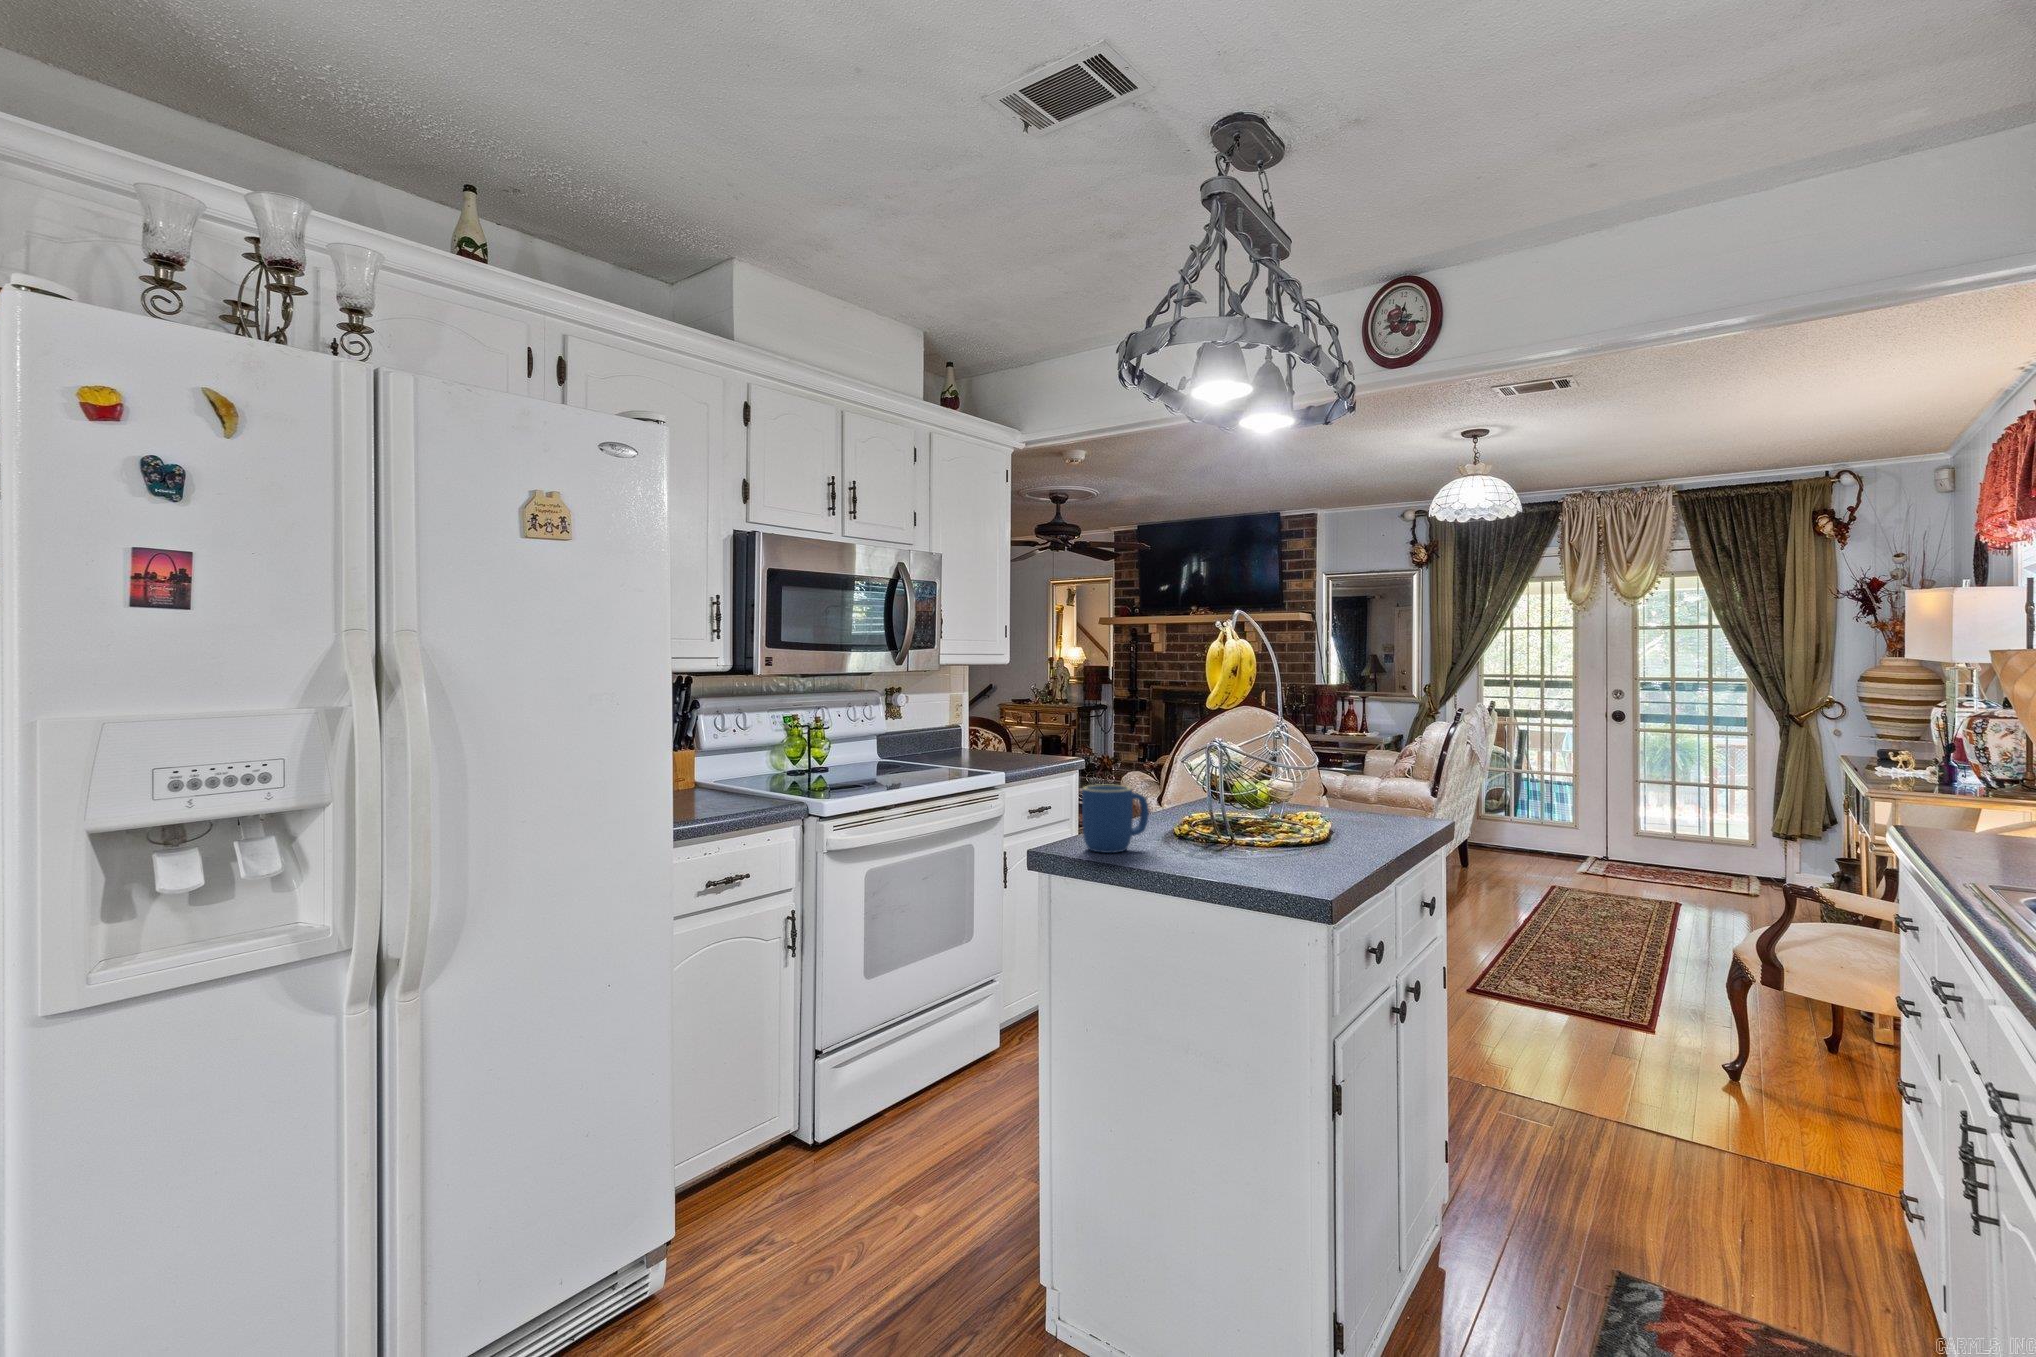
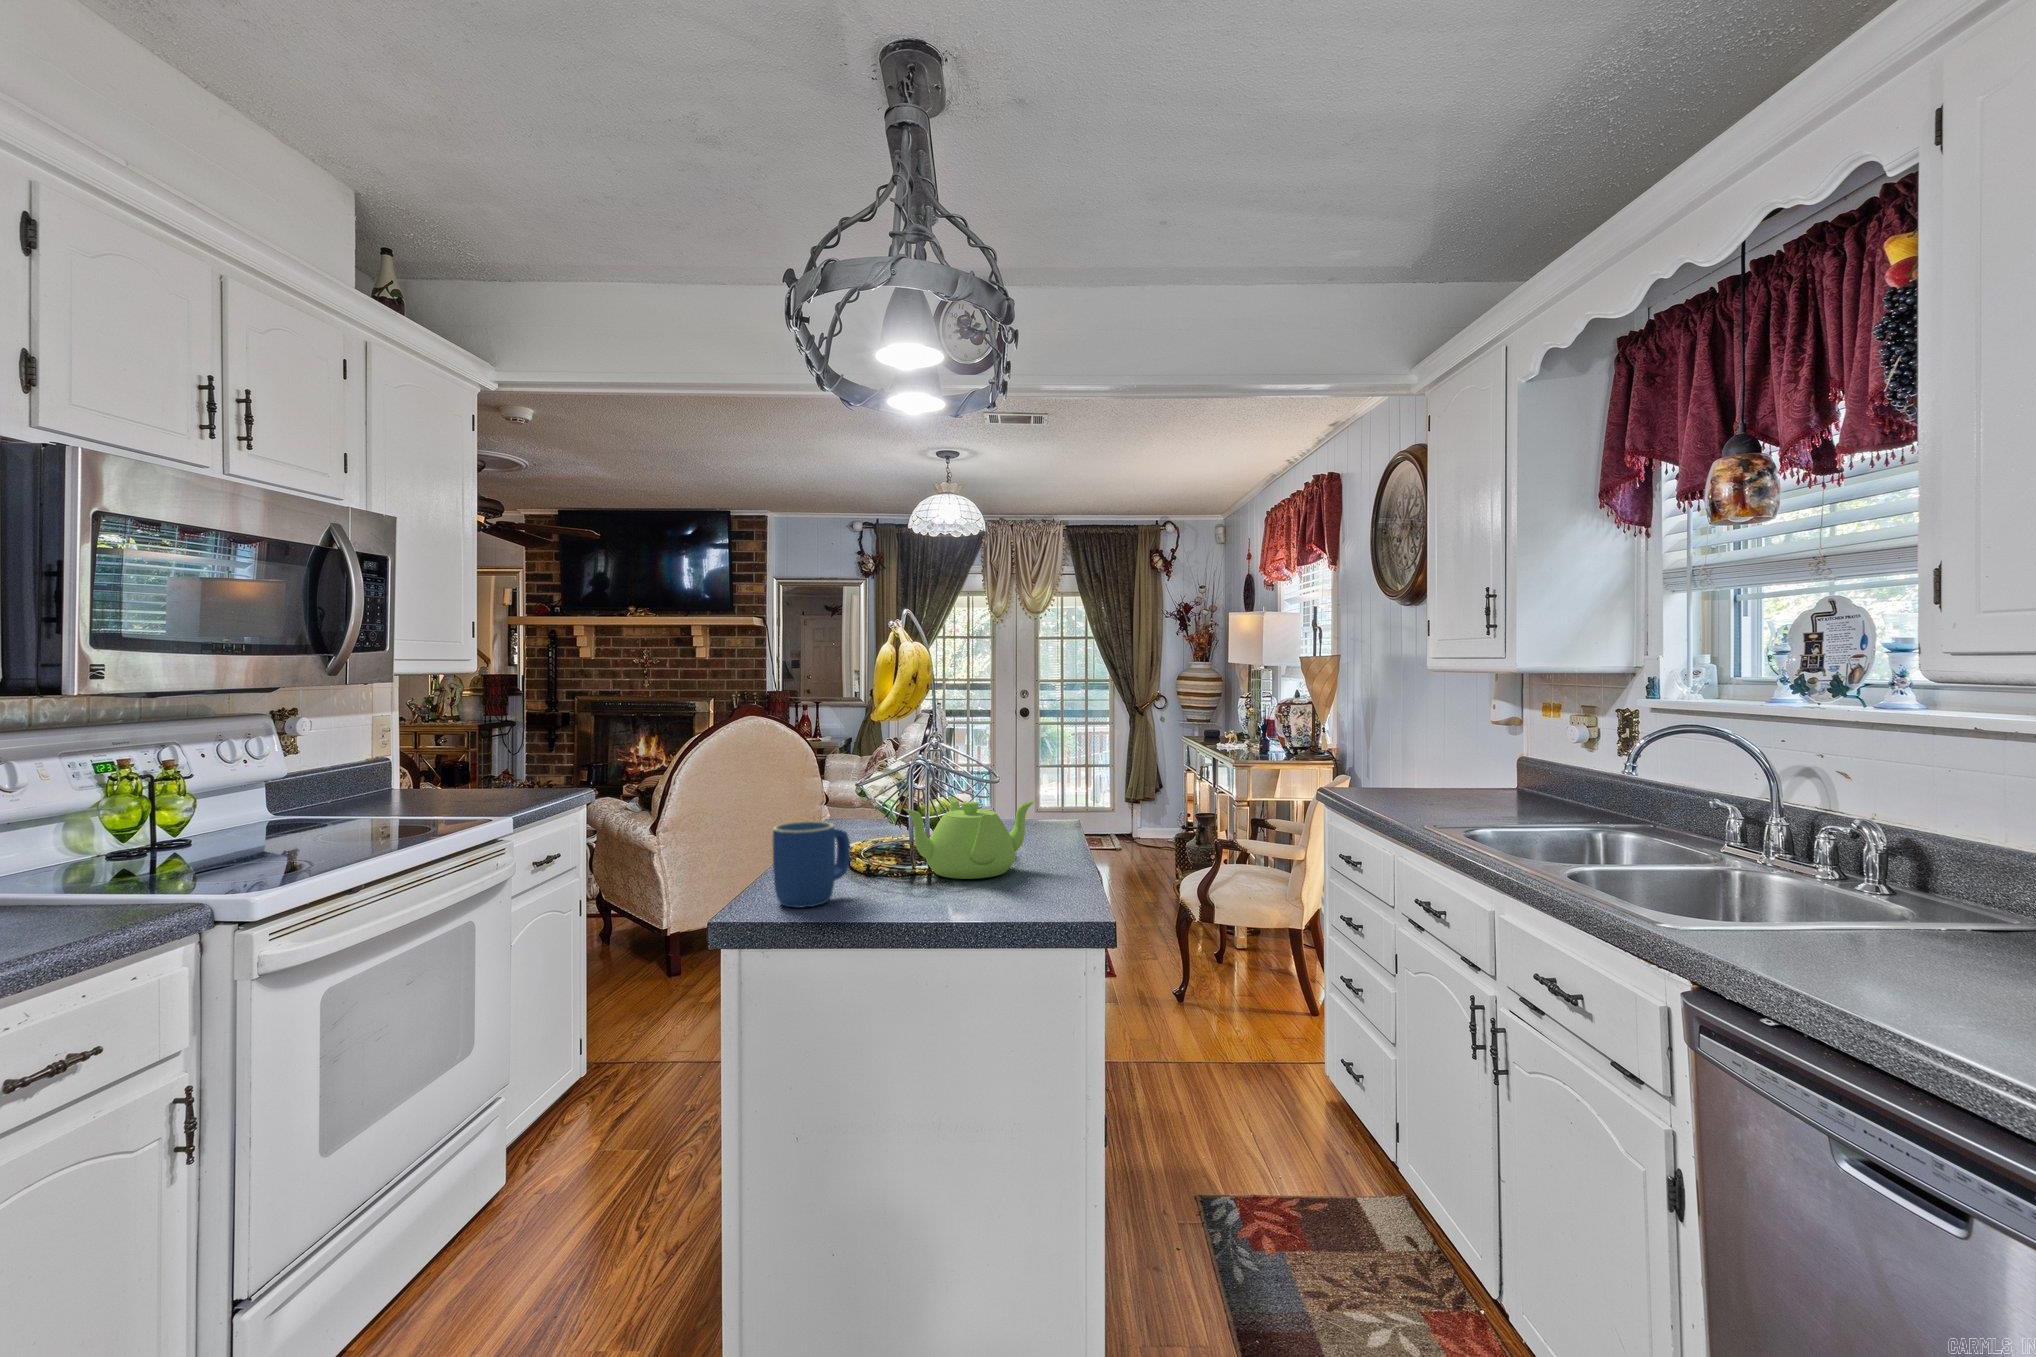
teapot: none [1207,780,1337,853] -> present [904,797,1035,879]

